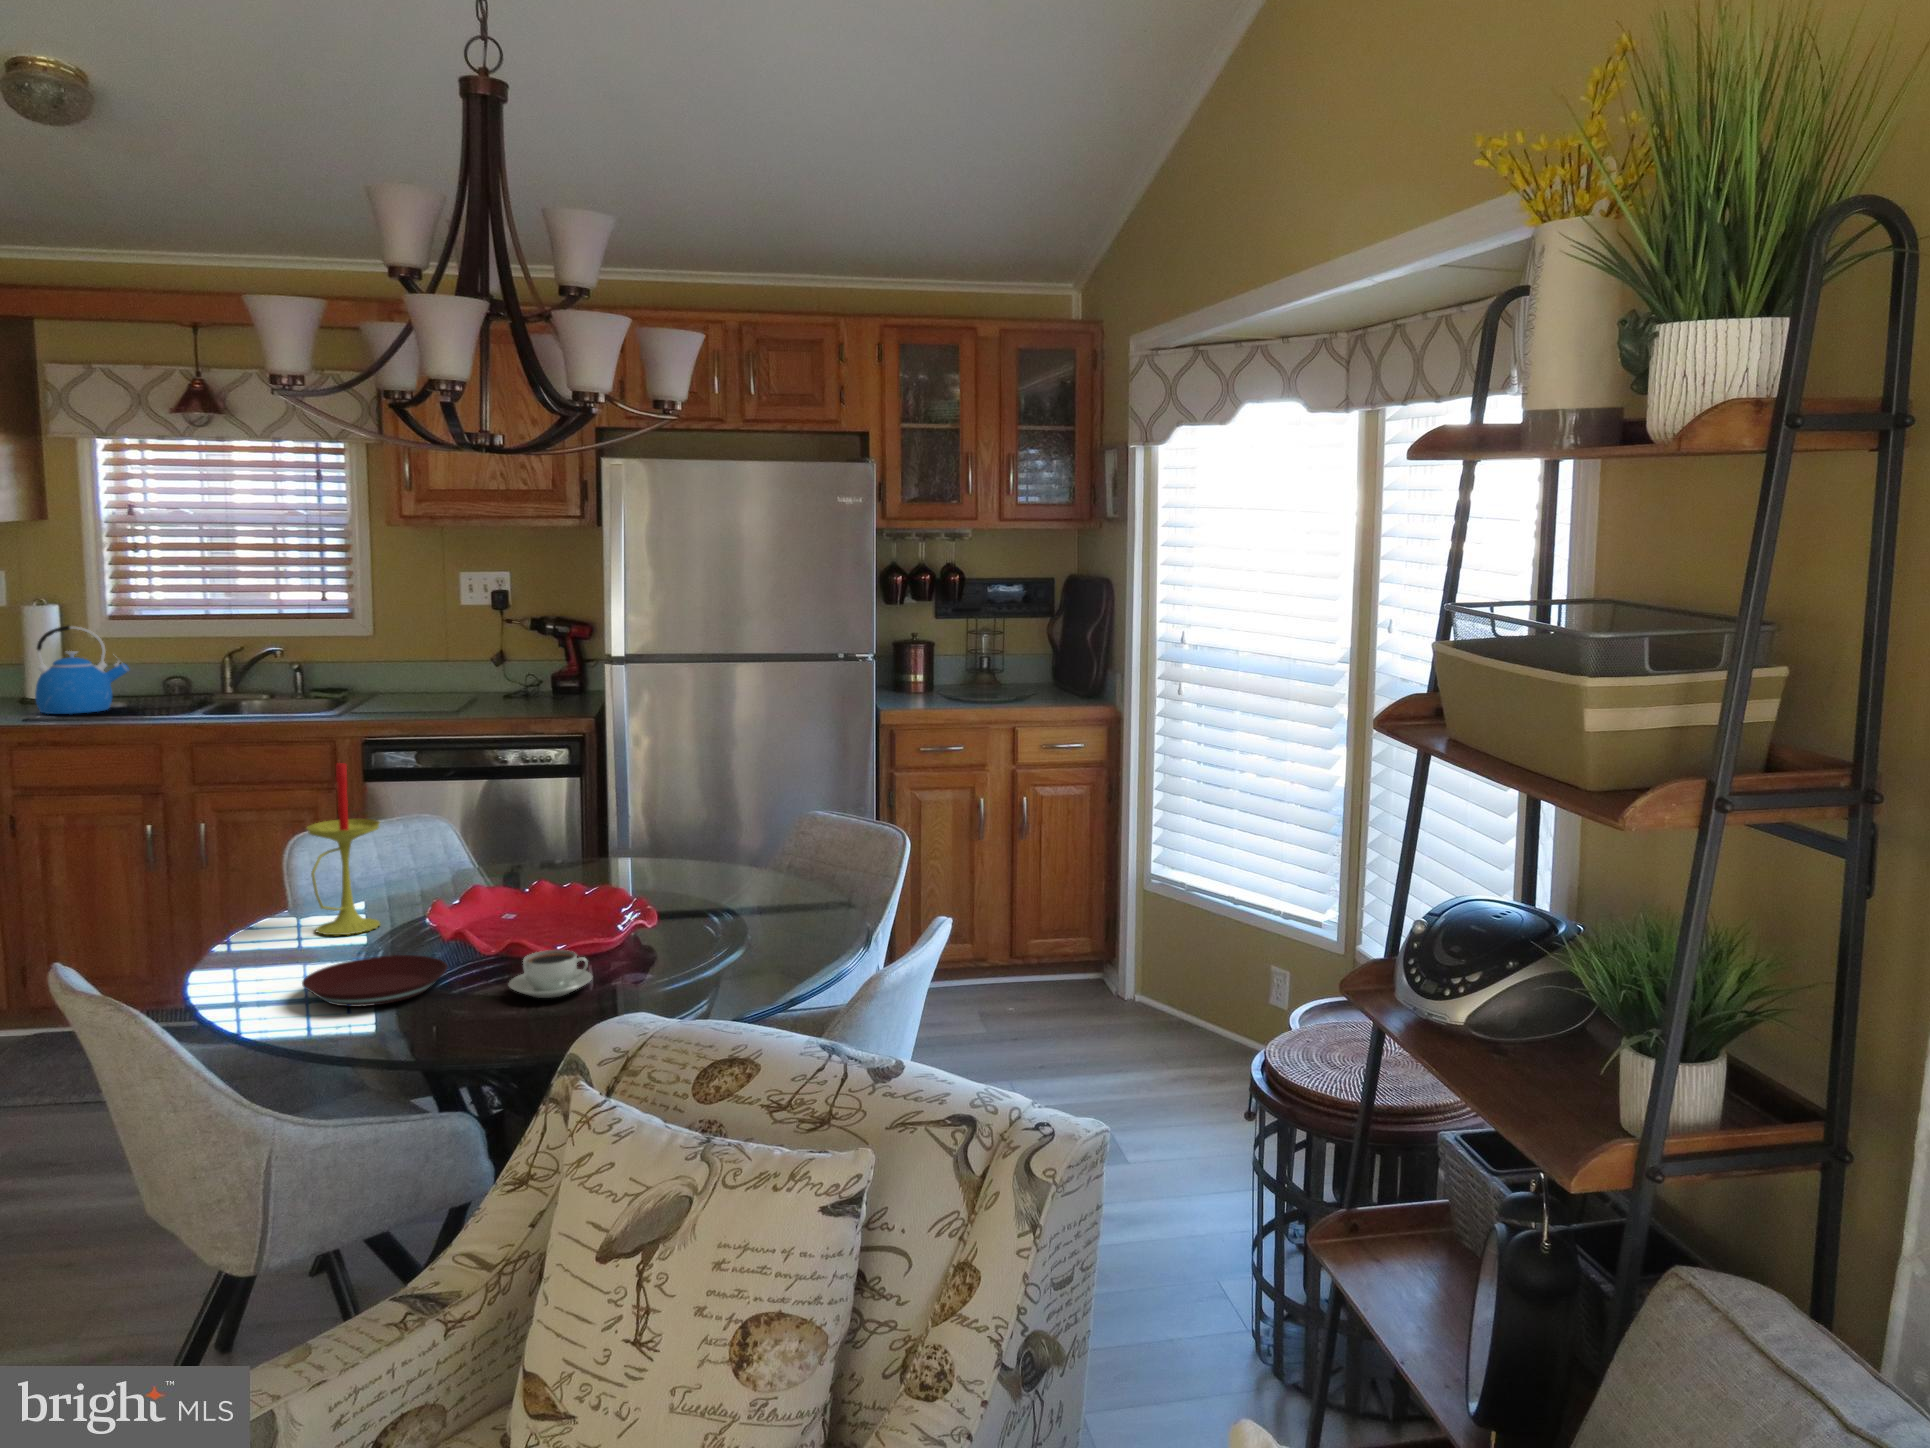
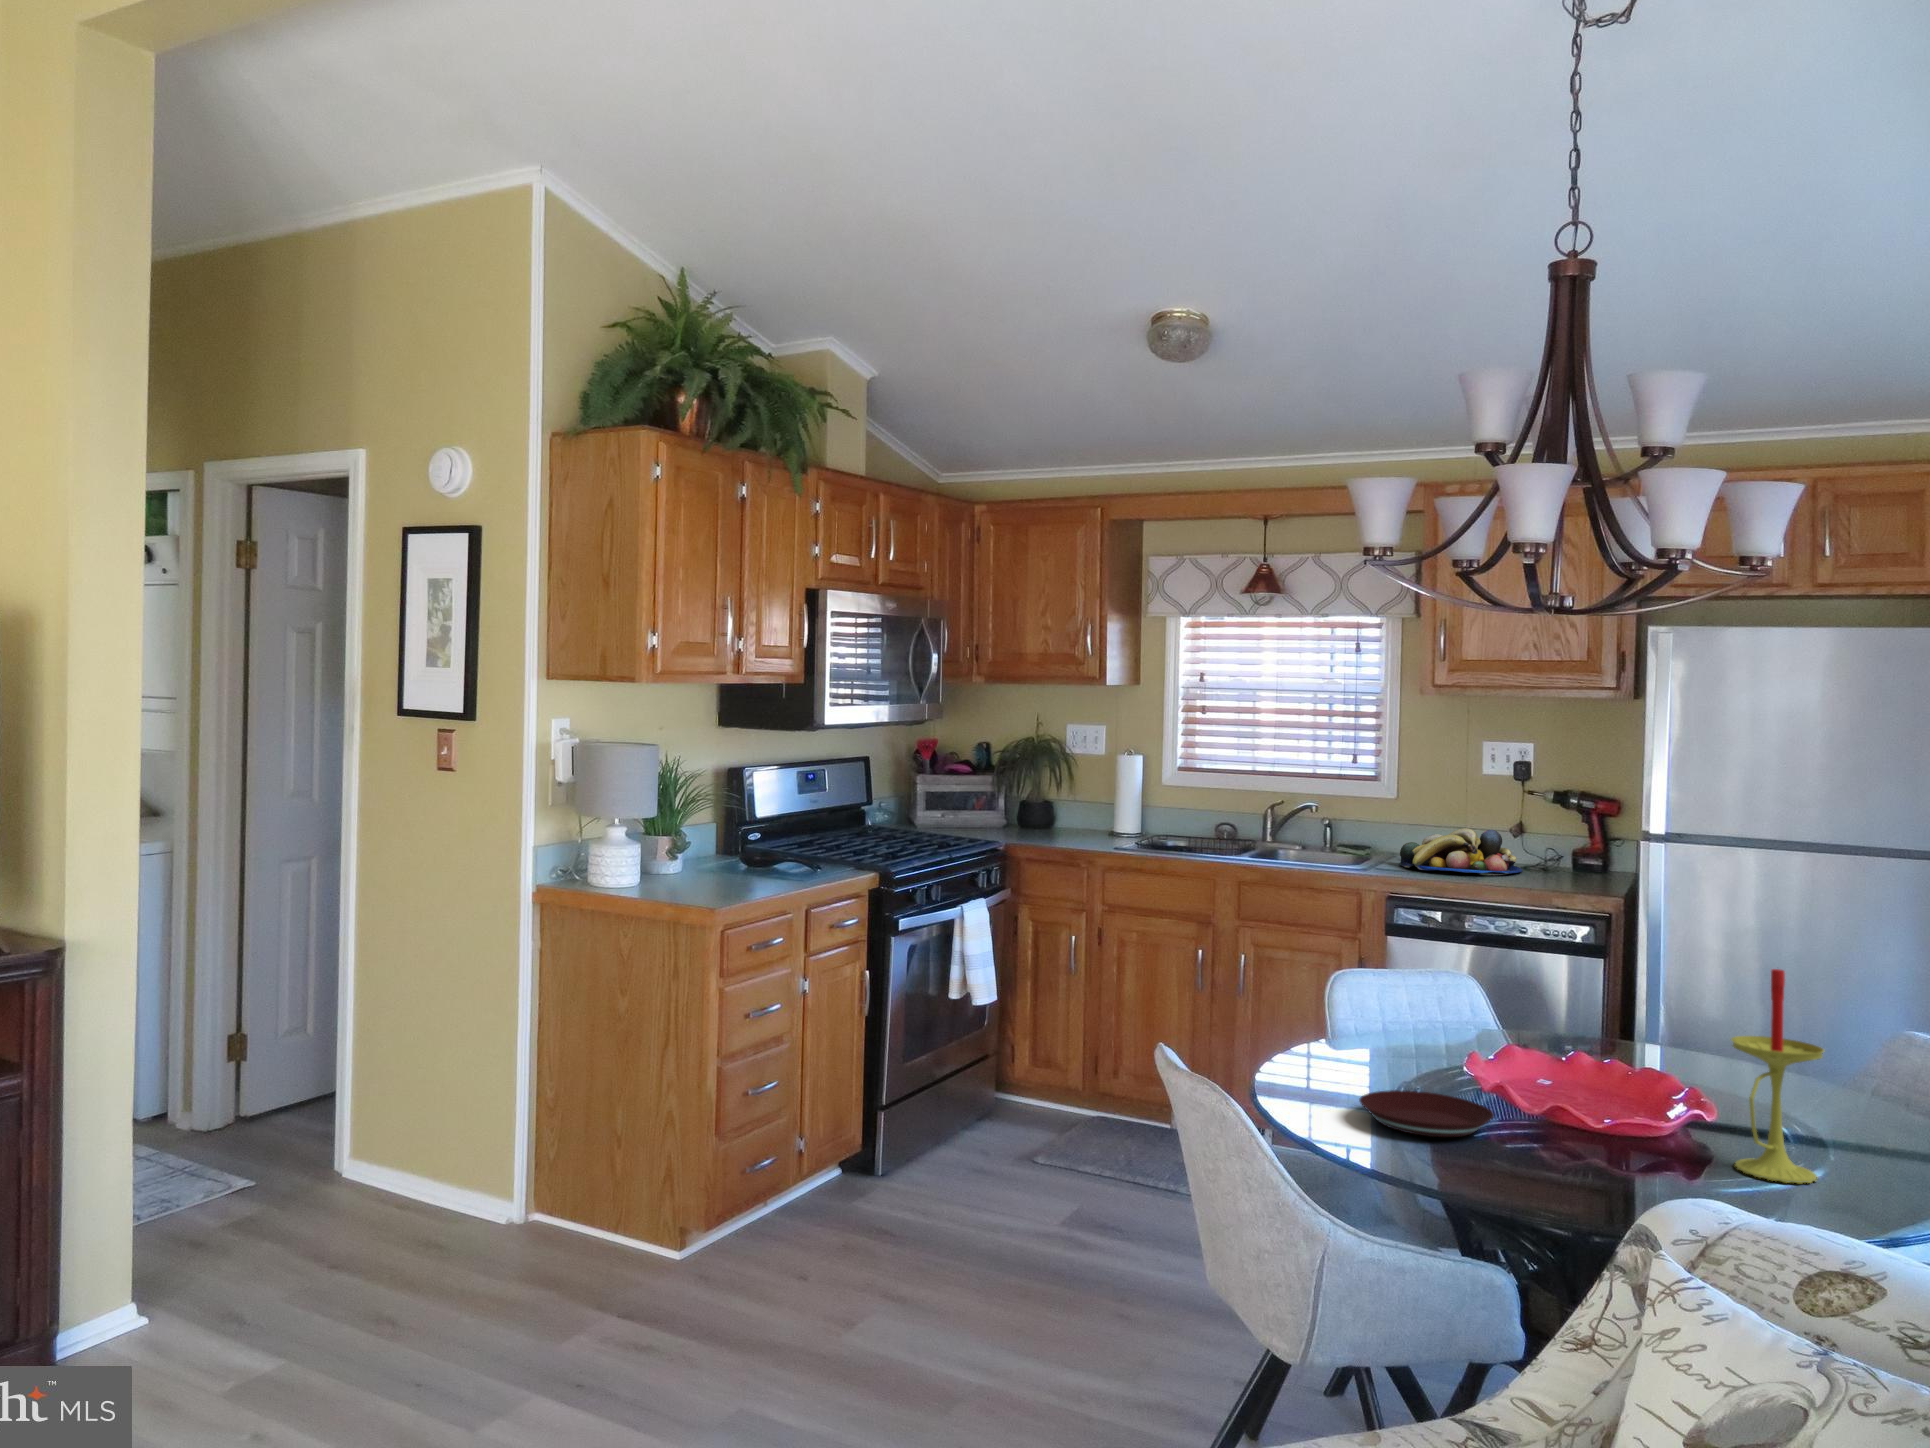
kettle: present [35,626,129,714] -> none [1126,774,1194,848]
fruit bowl: none [376,662,504,709] -> present [1399,828,1522,874]
candle: present [307,763,380,935] -> present [1731,969,1824,1183]
coffee cup: present [509,950,592,998] -> none [1558,1118,1651,1169]

